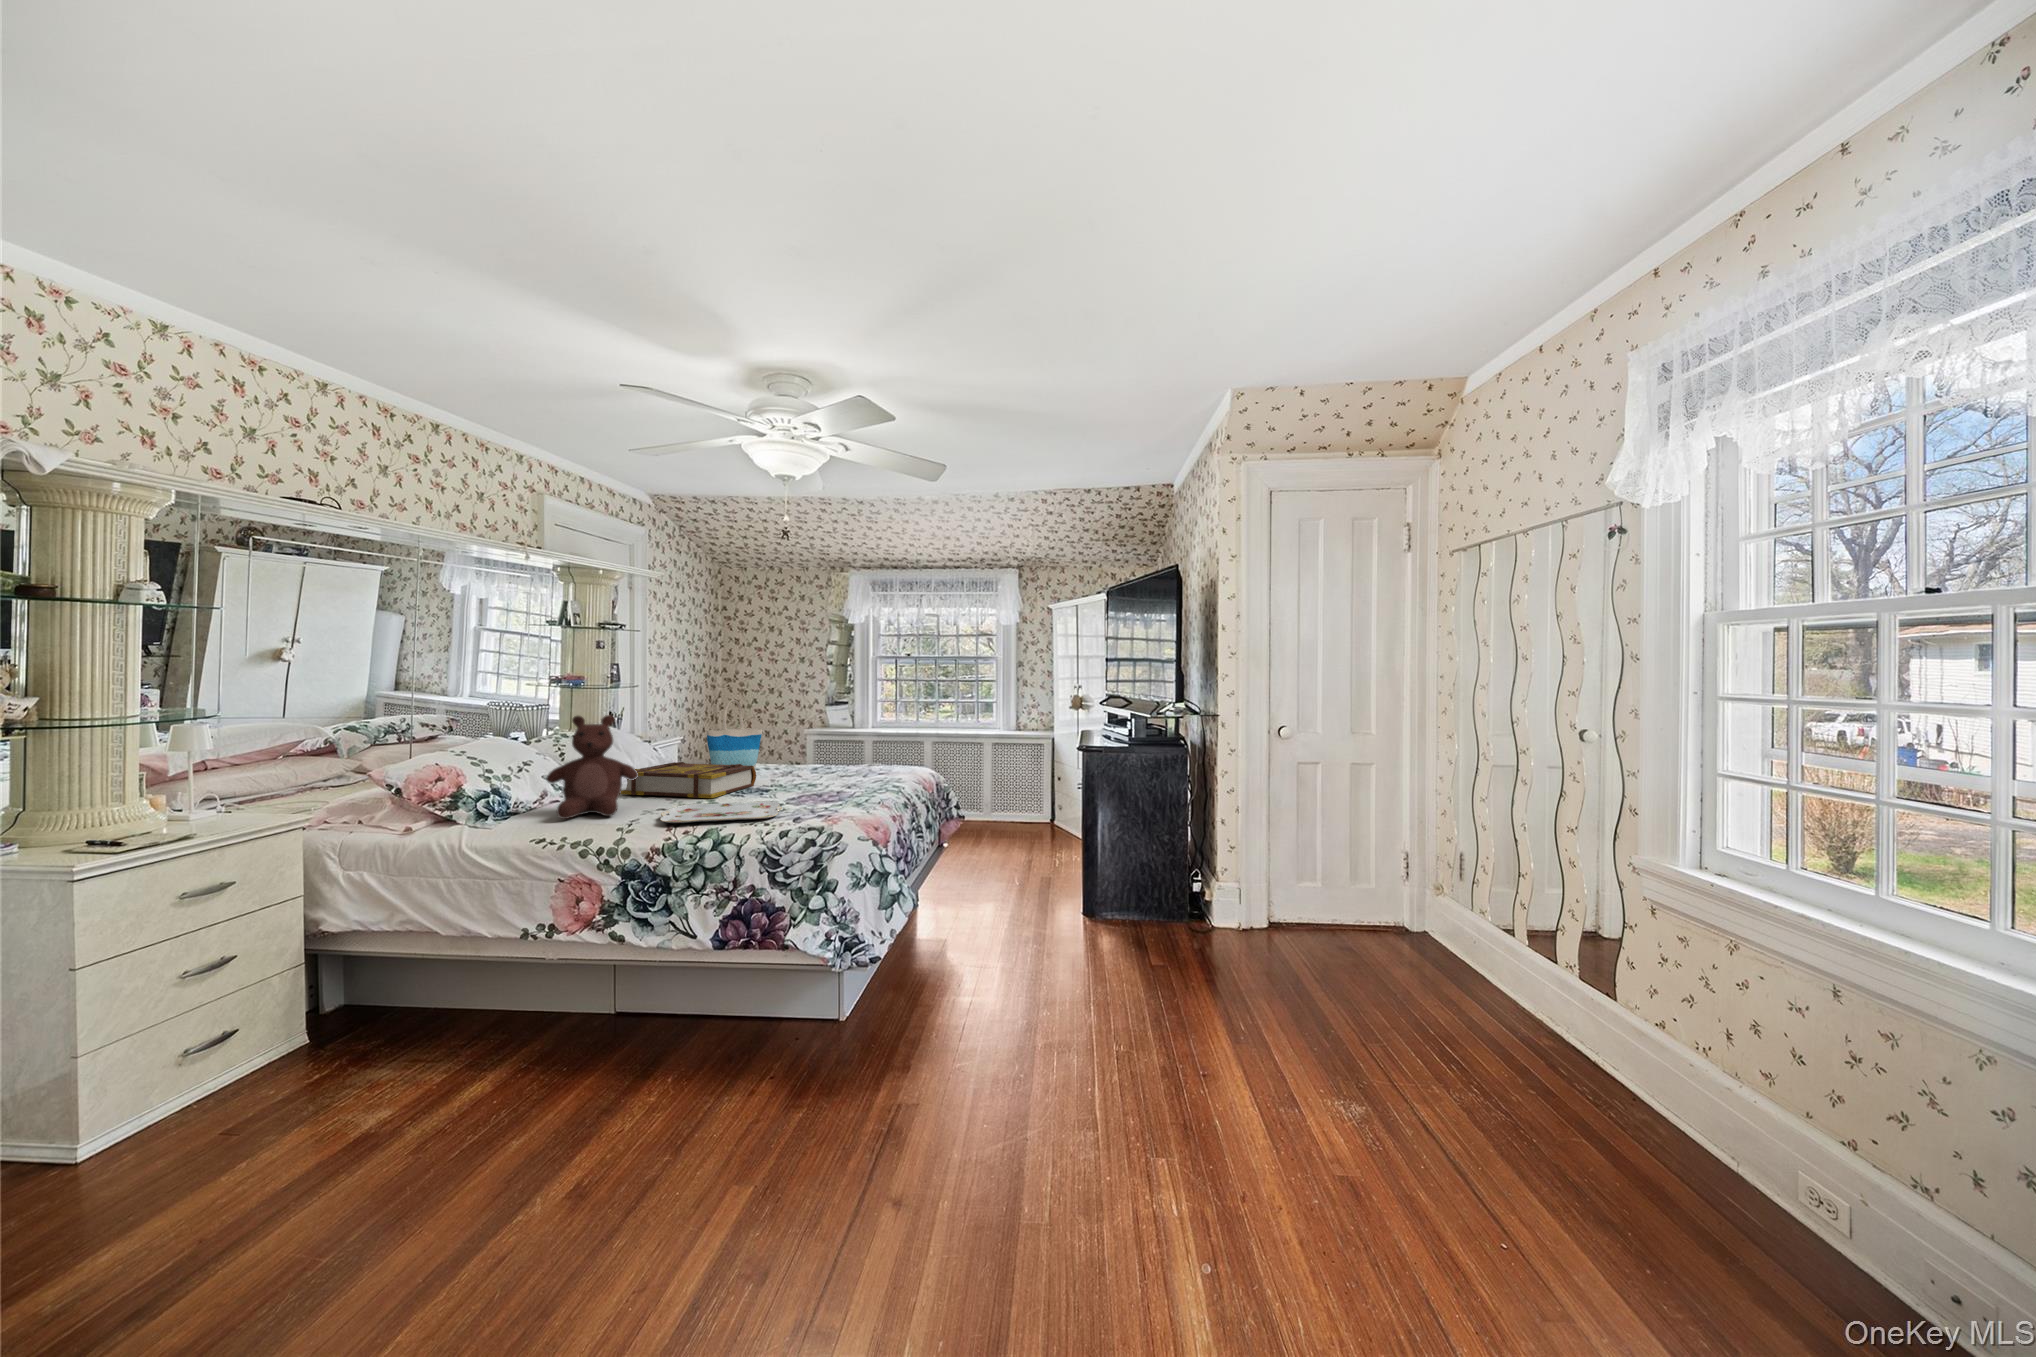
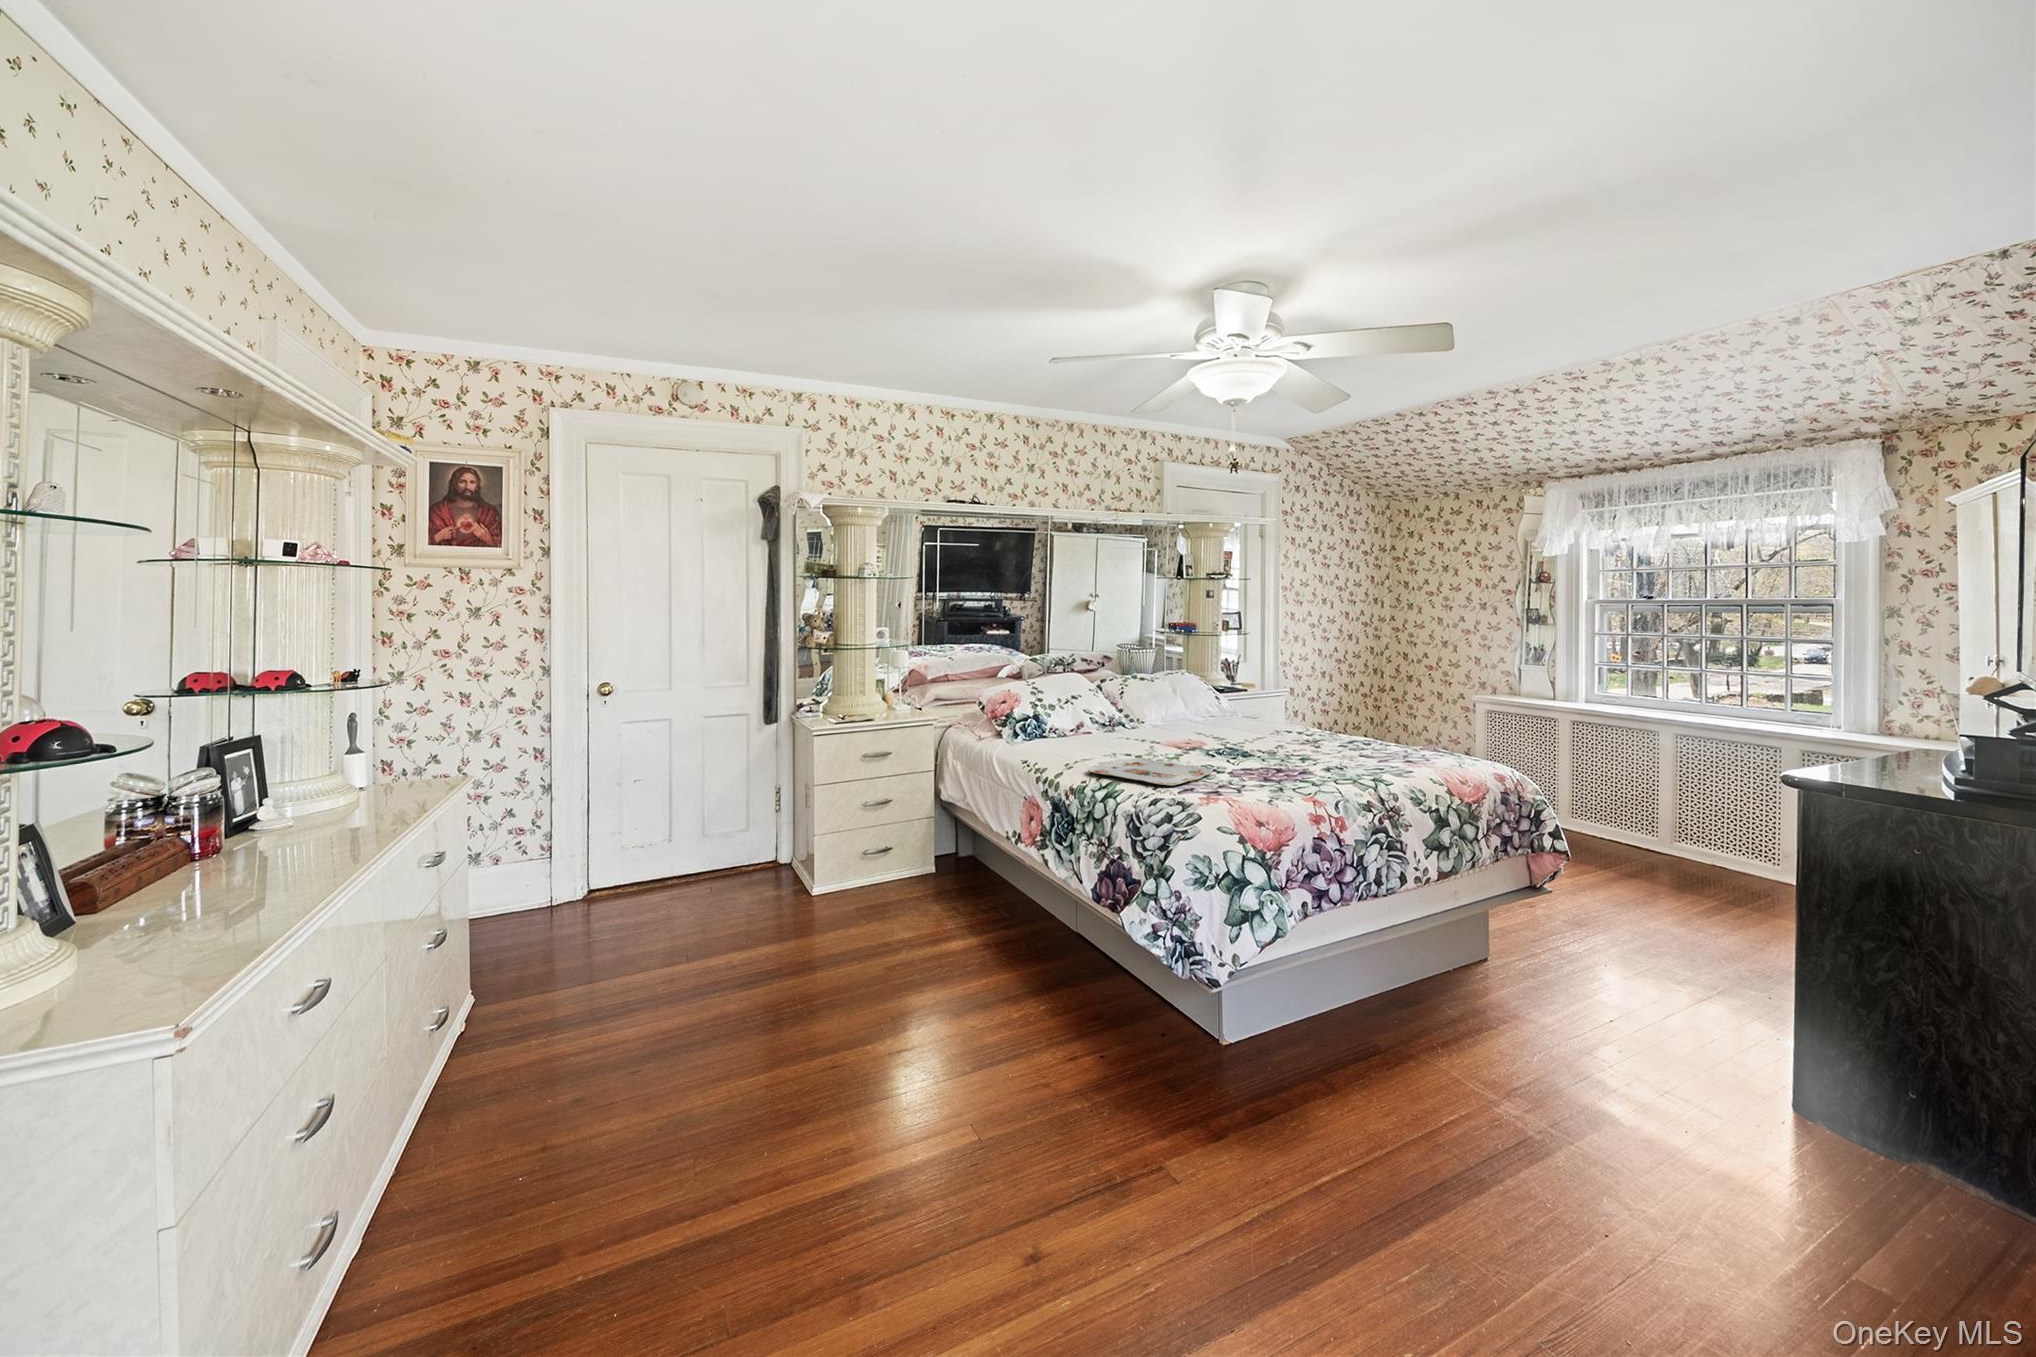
tote bag: present [707,700,763,768] -> none [1239,655,1298,733]
teddy bear: present [547,715,638,819] -> none [1044,666,1114,757]
book: present [621,762,756,798] -> none [1130,715,1250,756]

